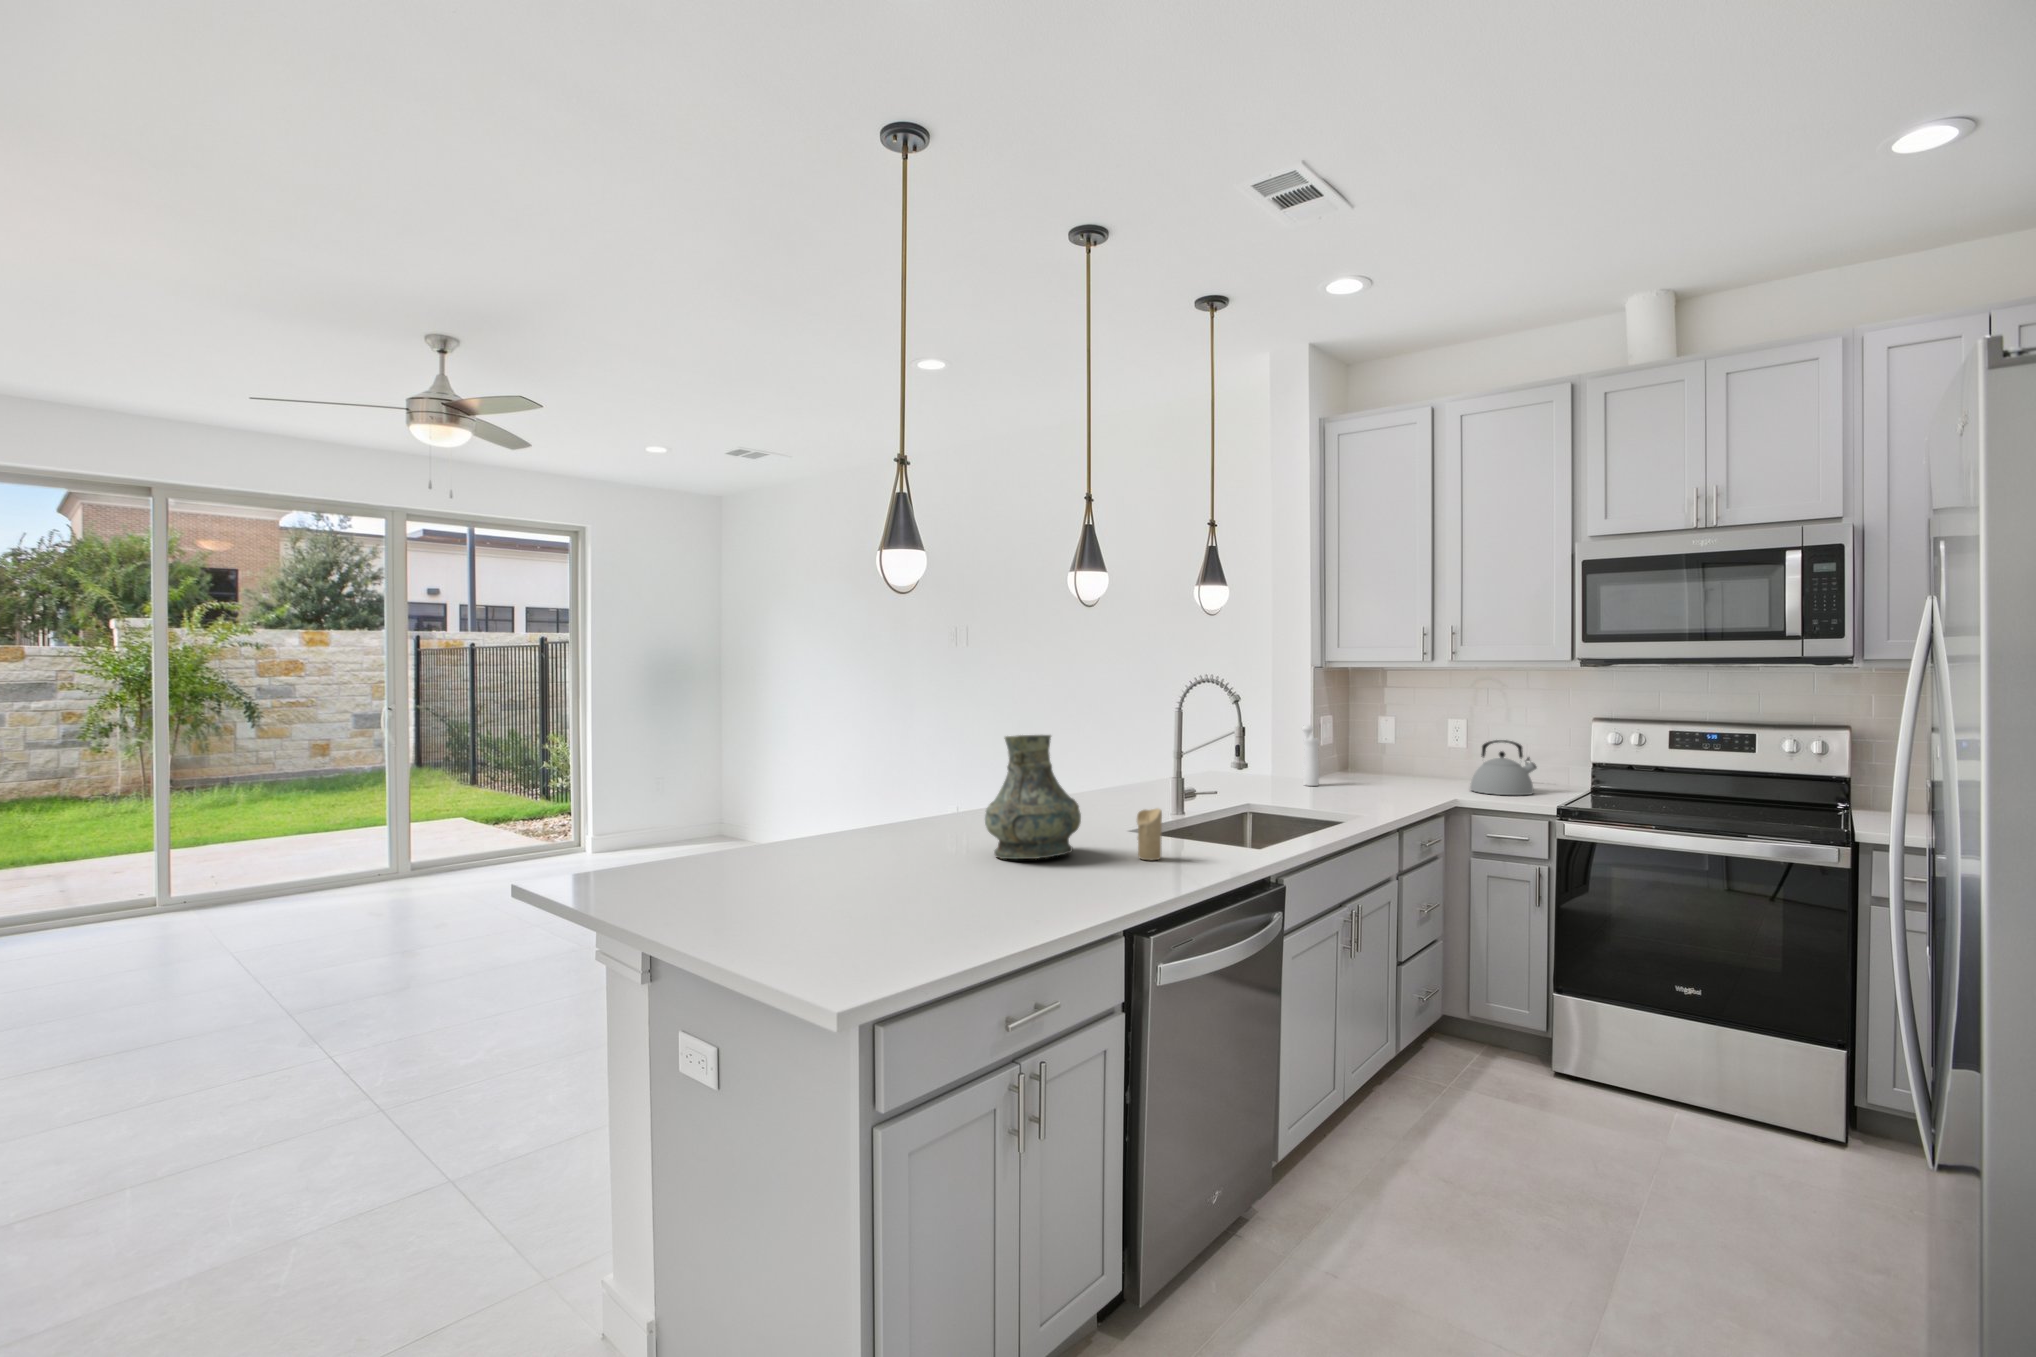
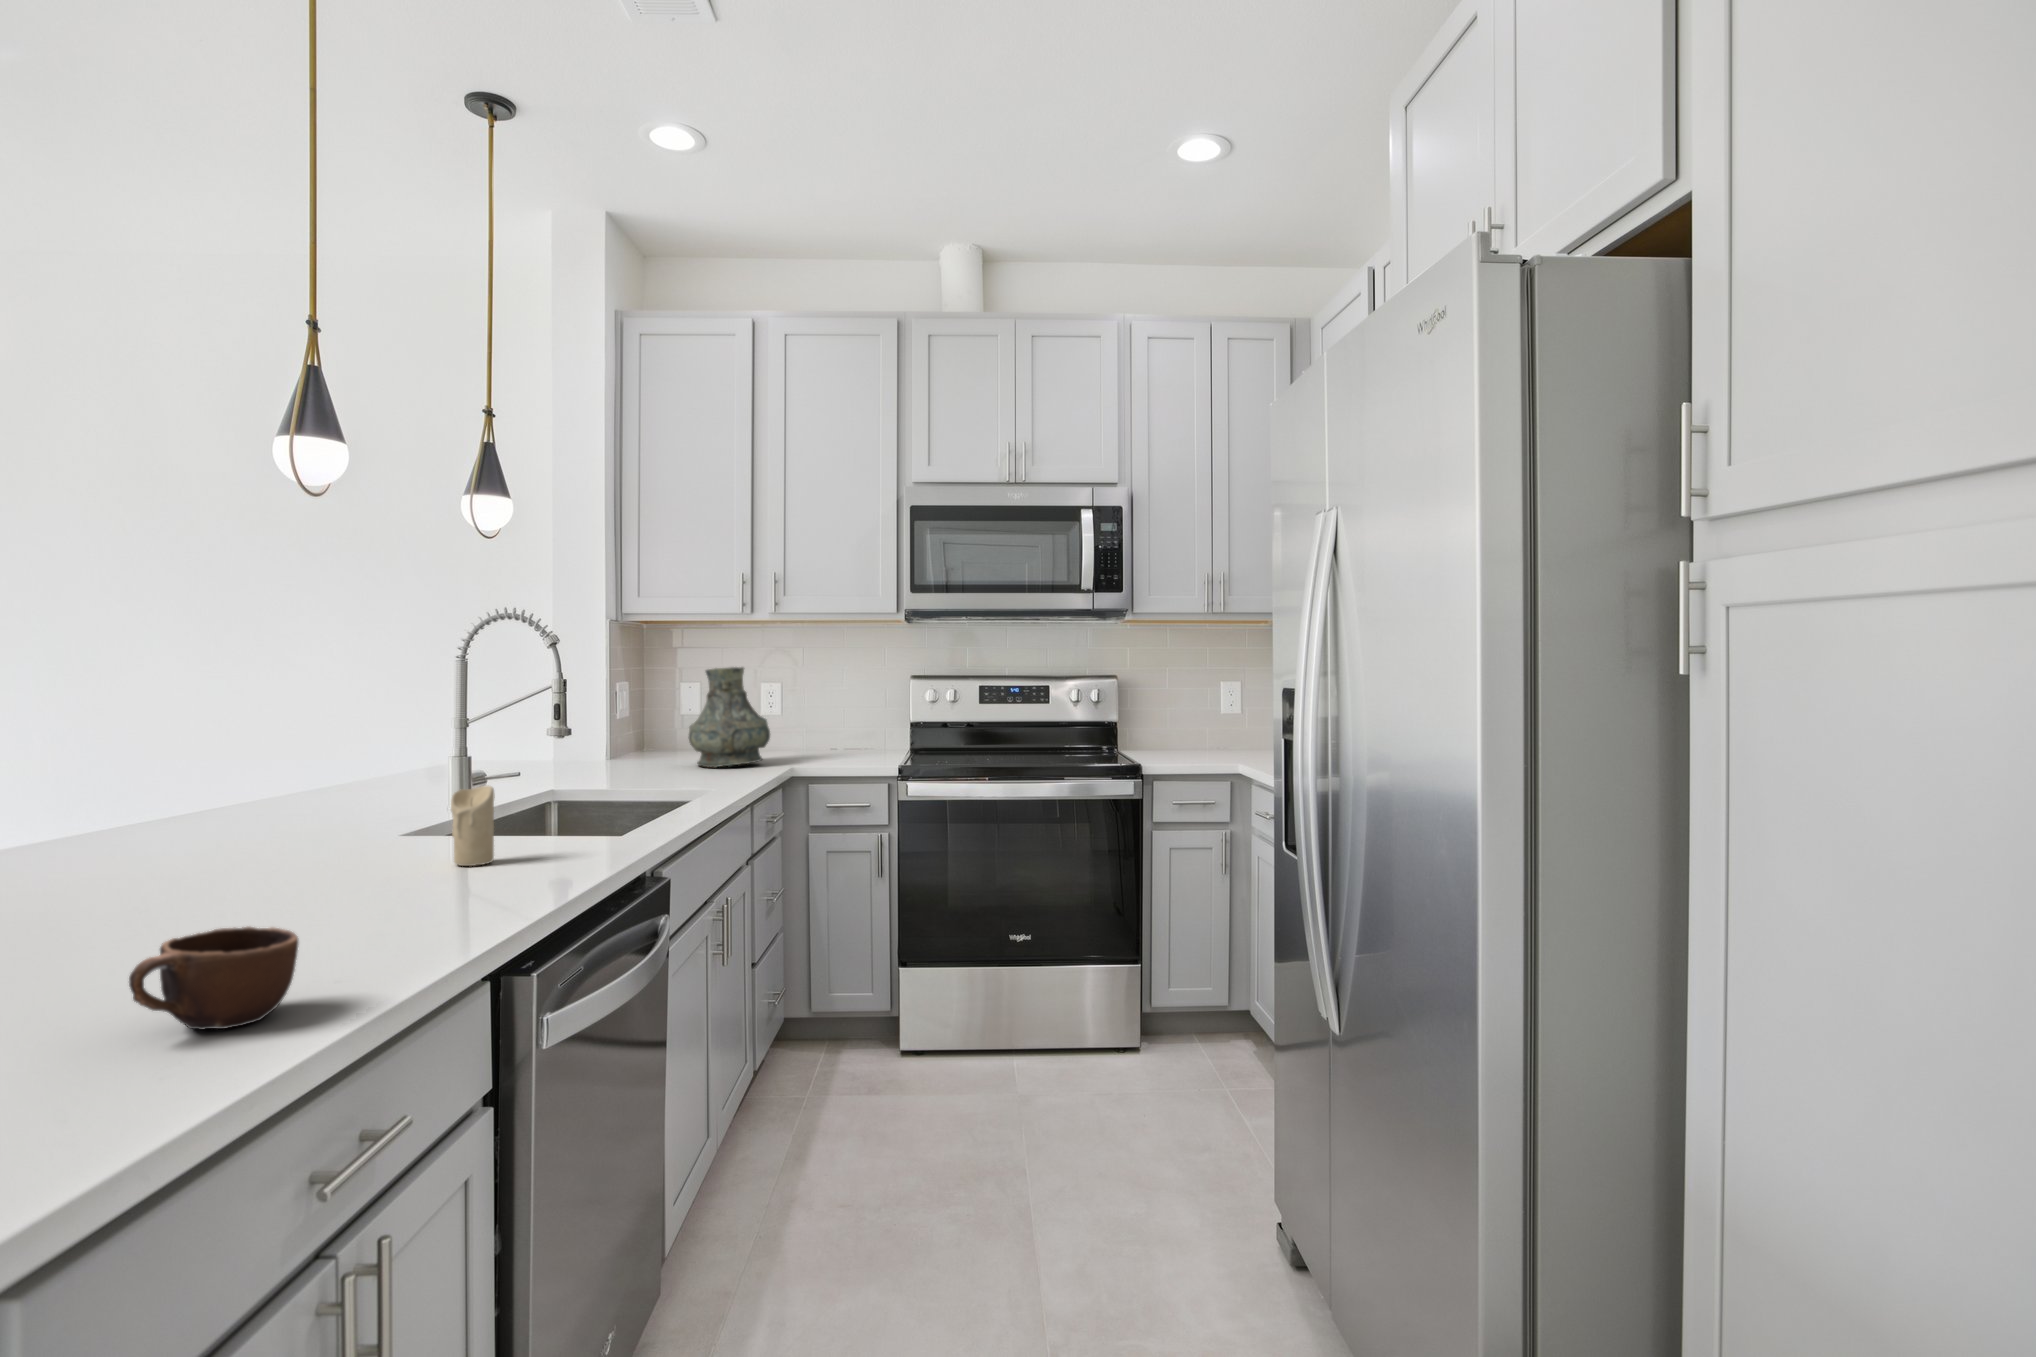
pepper mill: present [1302,725,1319,786] -> none [601,692,628,767]
vase: present [985,735,1081,859] -> present [689,667,770,767]
kettle: present [1470,740,1537,795] -> none [799,701,865,760]
mug: none [937,886,1006,937] -> present [129,926,298,1029]

